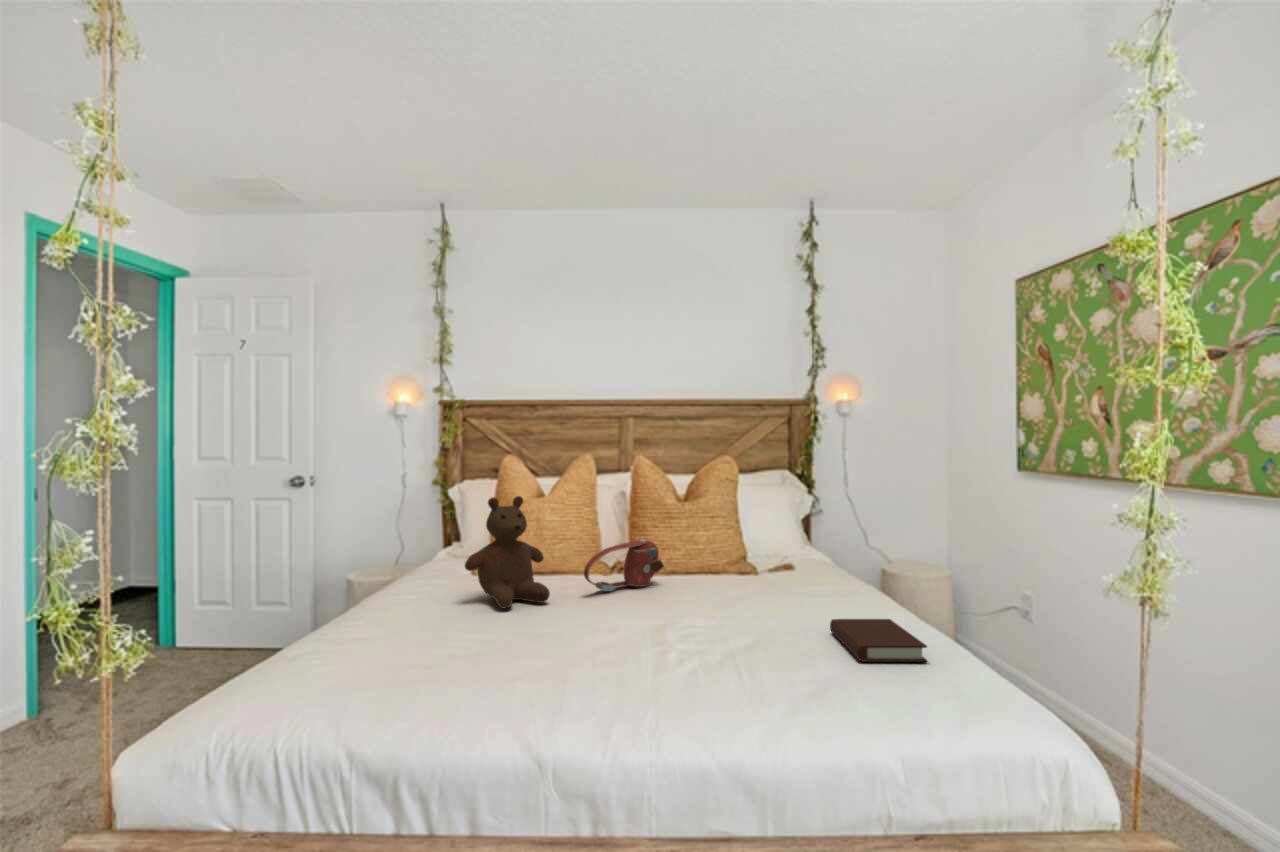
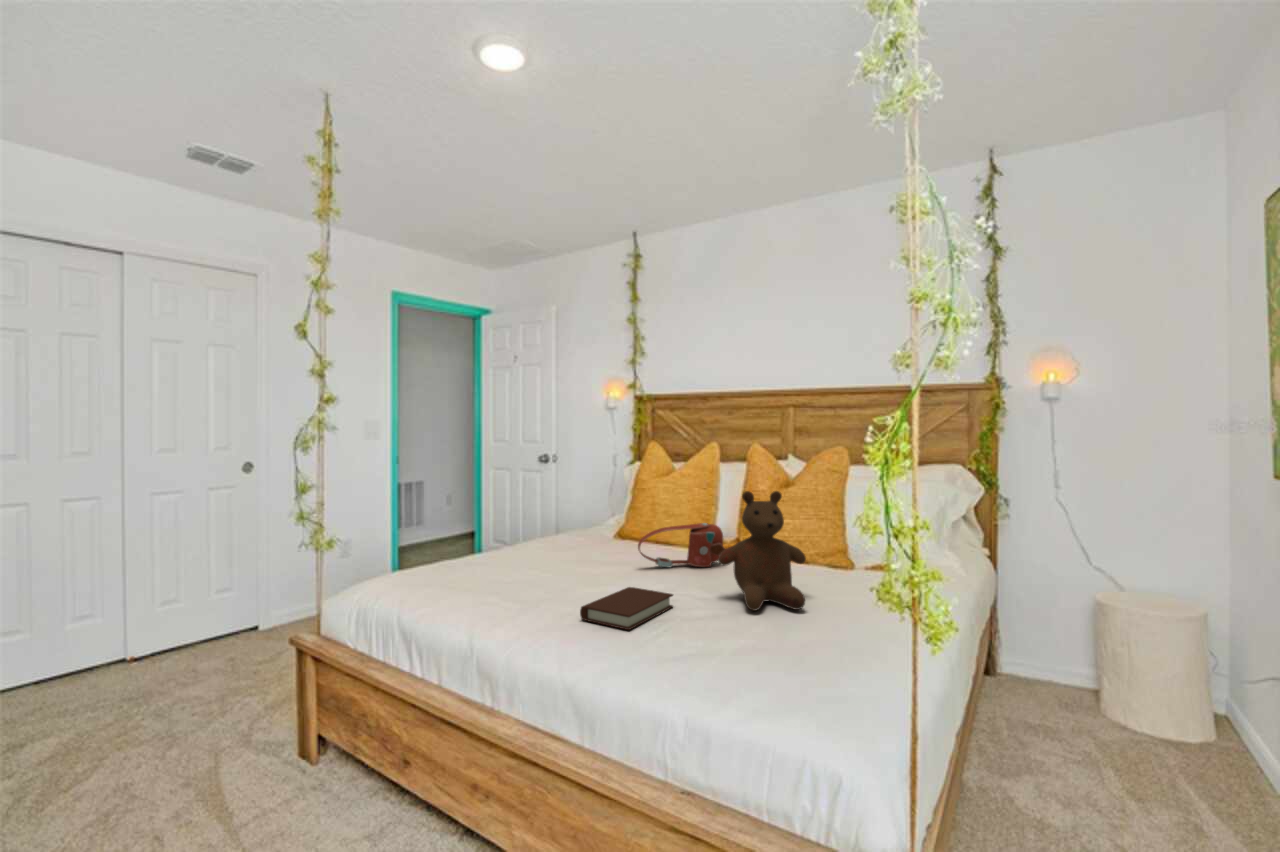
teddy bear: present [465,496,550,608] -> present [718,491,806,611]
book: present [830,619,927,662] -> present [580,587,673,630]

